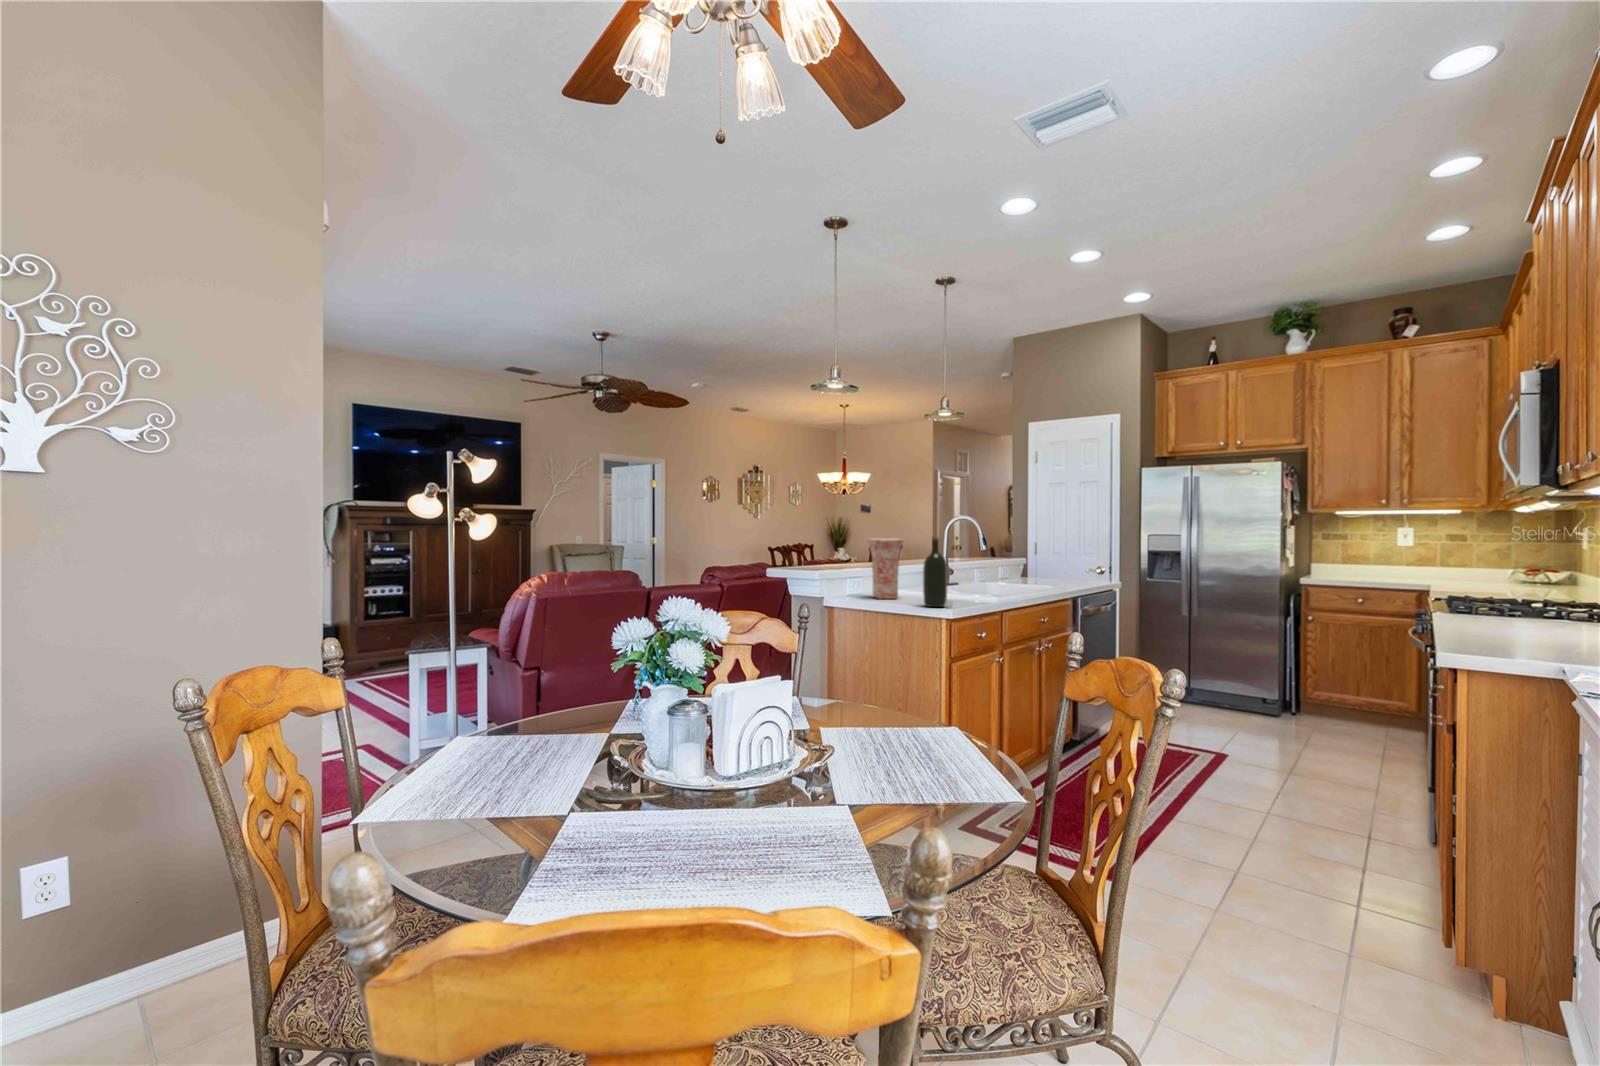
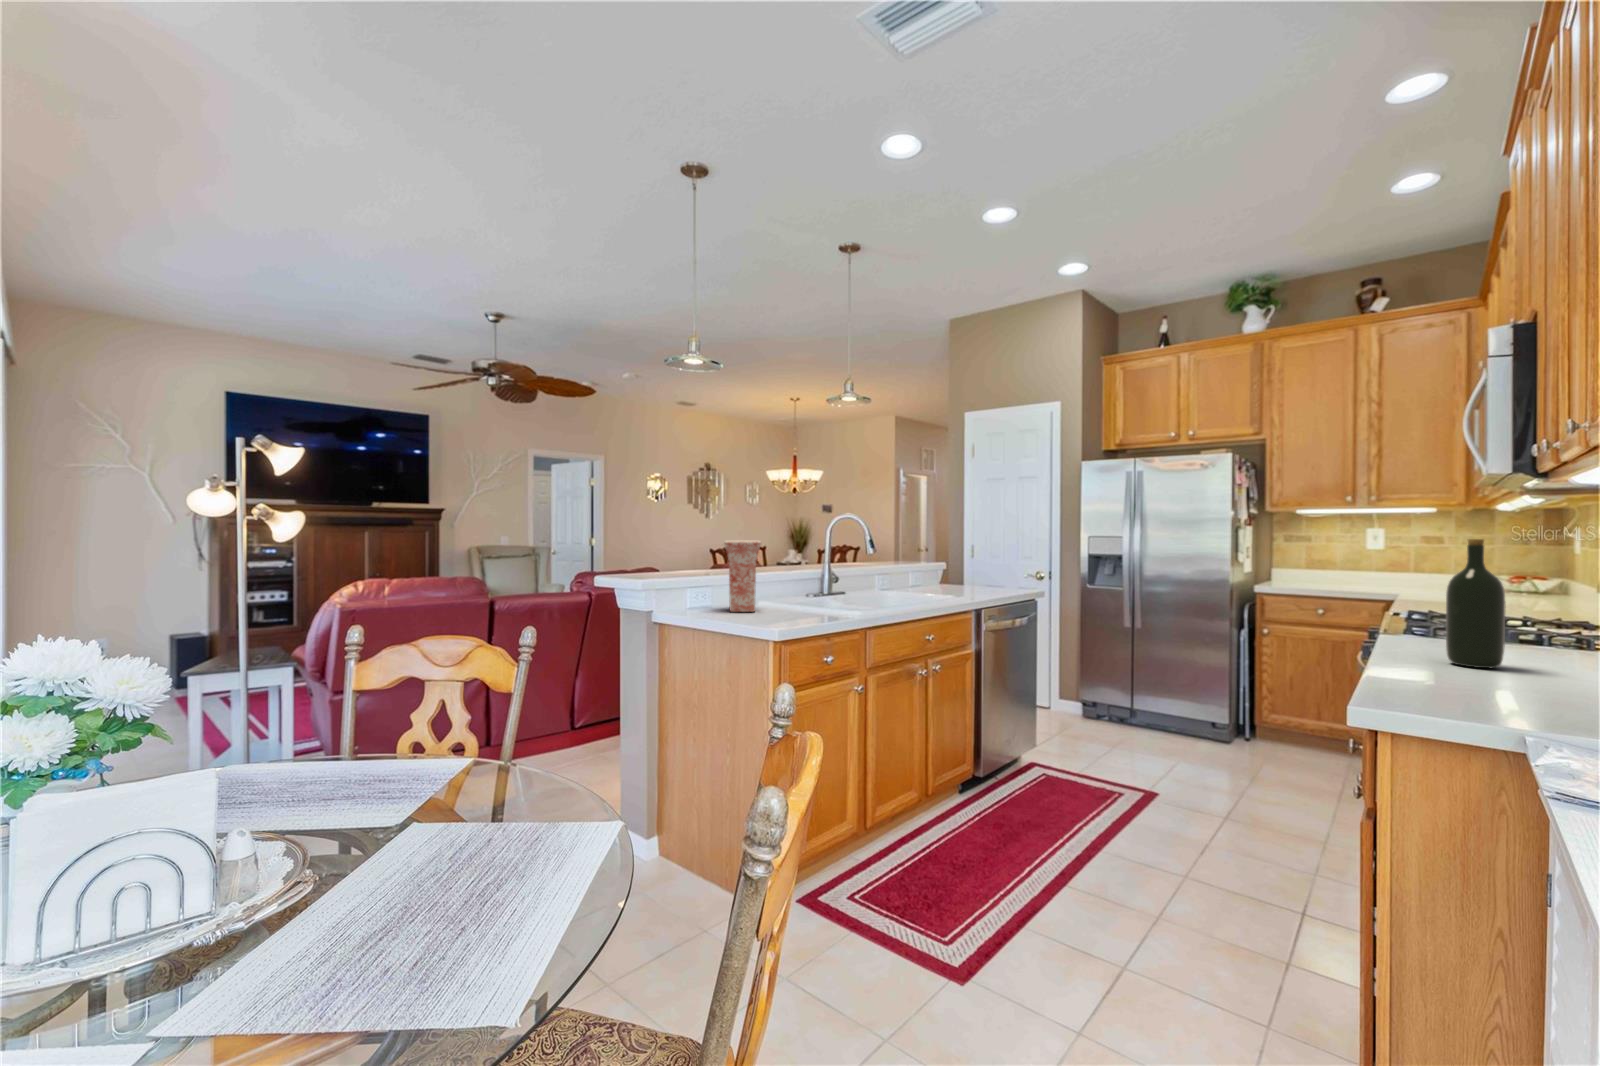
wine bottle: present [923,537,947,607] -> present [1446,539,1505,668]

